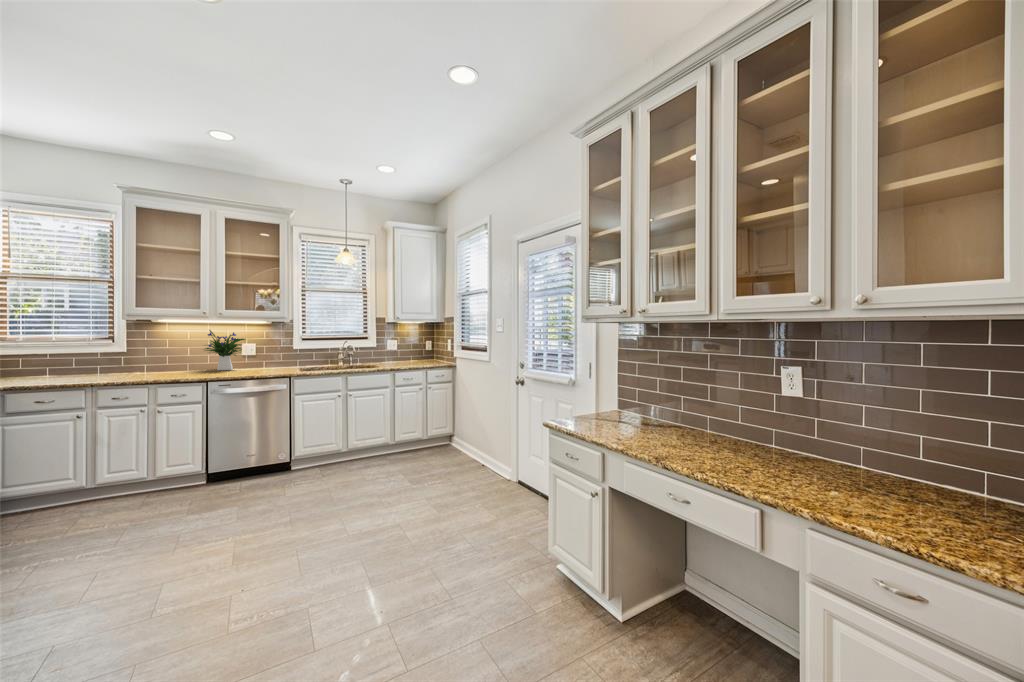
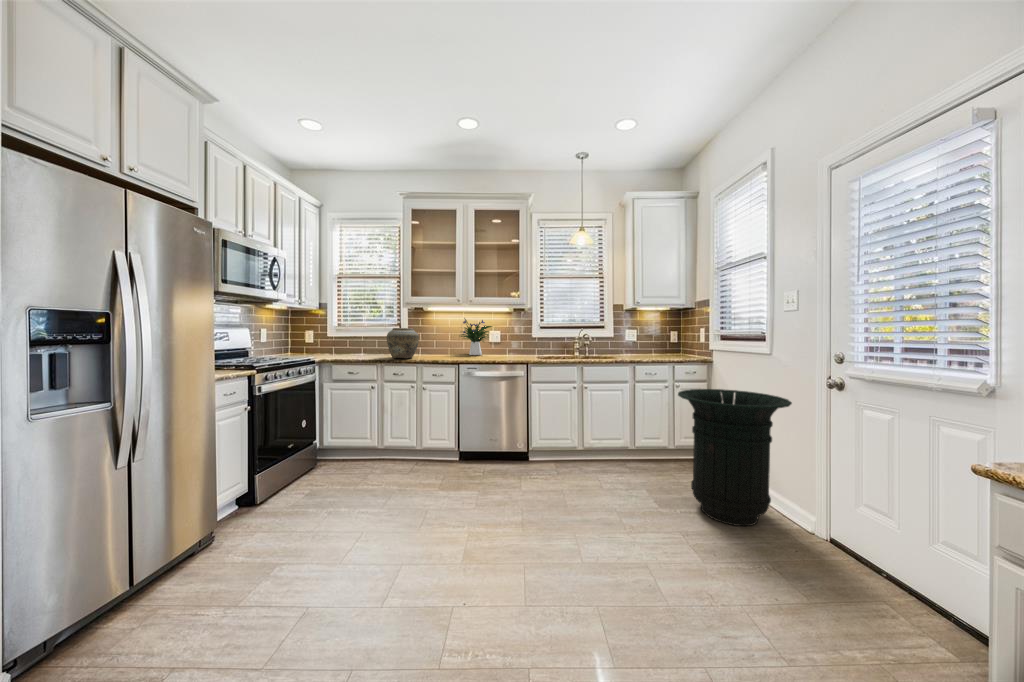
vase: none [100,343,149,378] -> present [387,328,419,358]
trash can: none [424,387,496,483] -> present [678,389,792,526]

